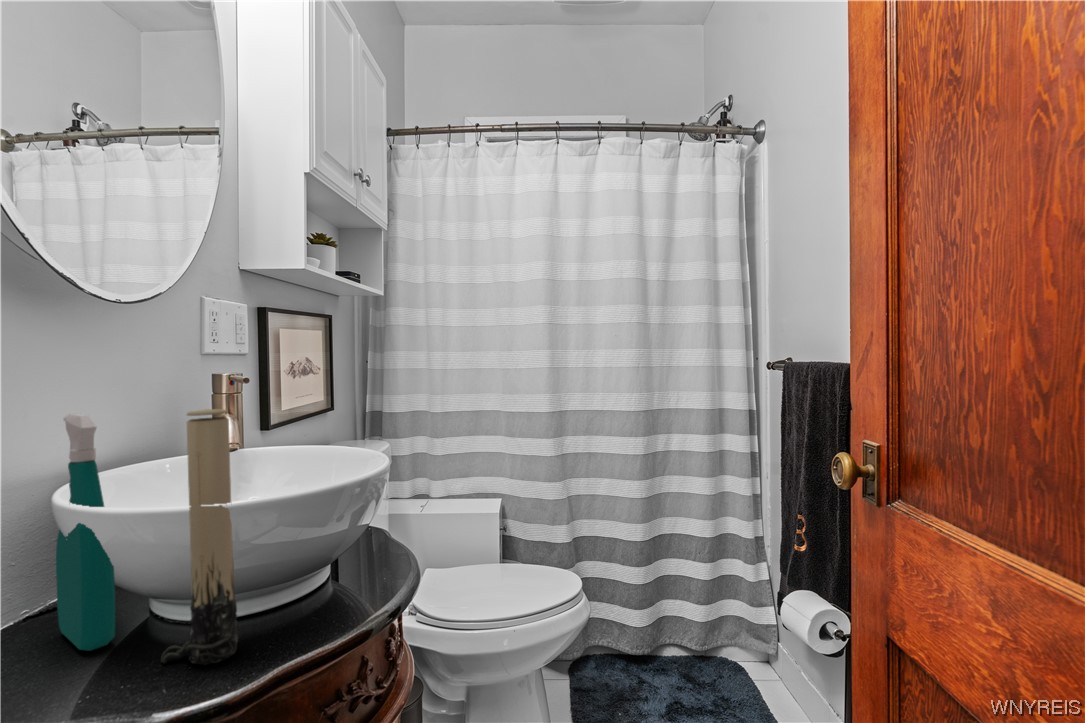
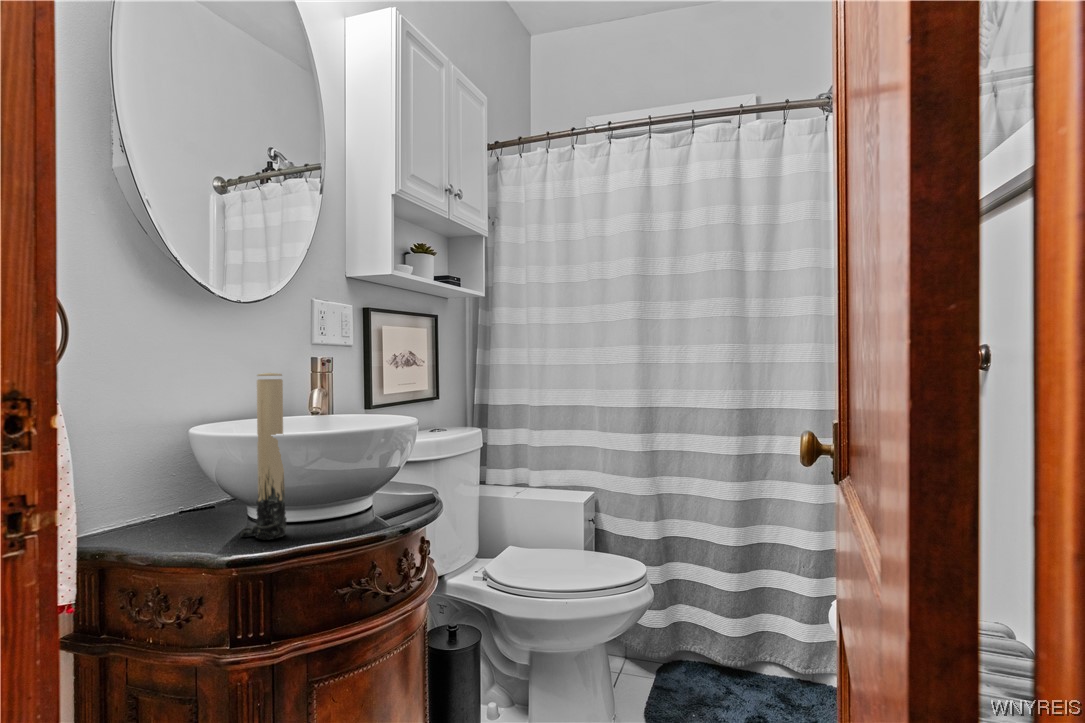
spray bottle: present [56,413,115,651] -> none [195,377,222,528]

